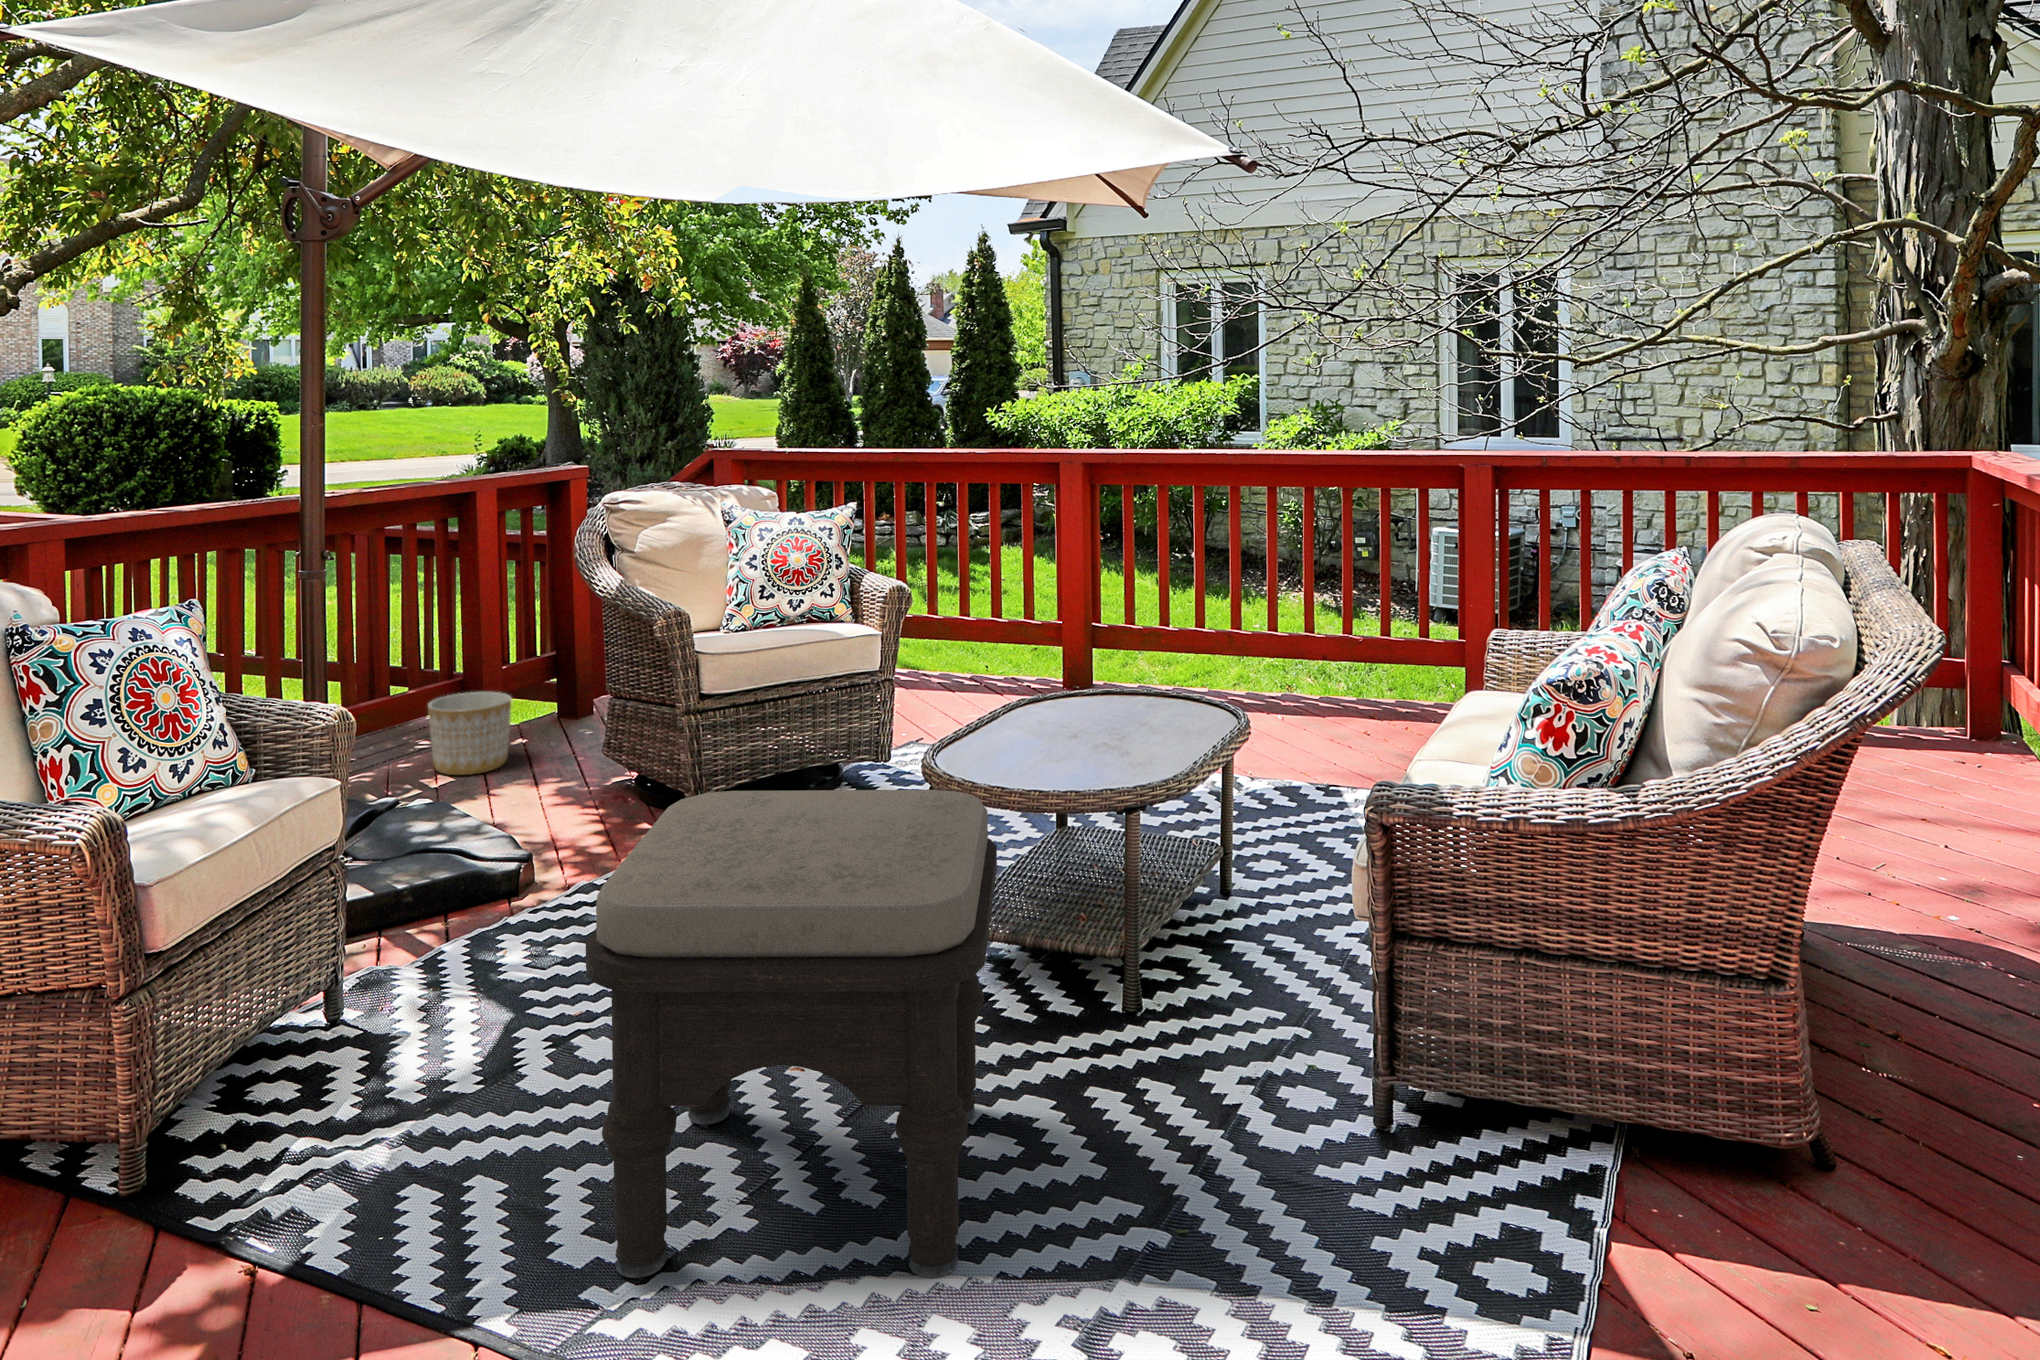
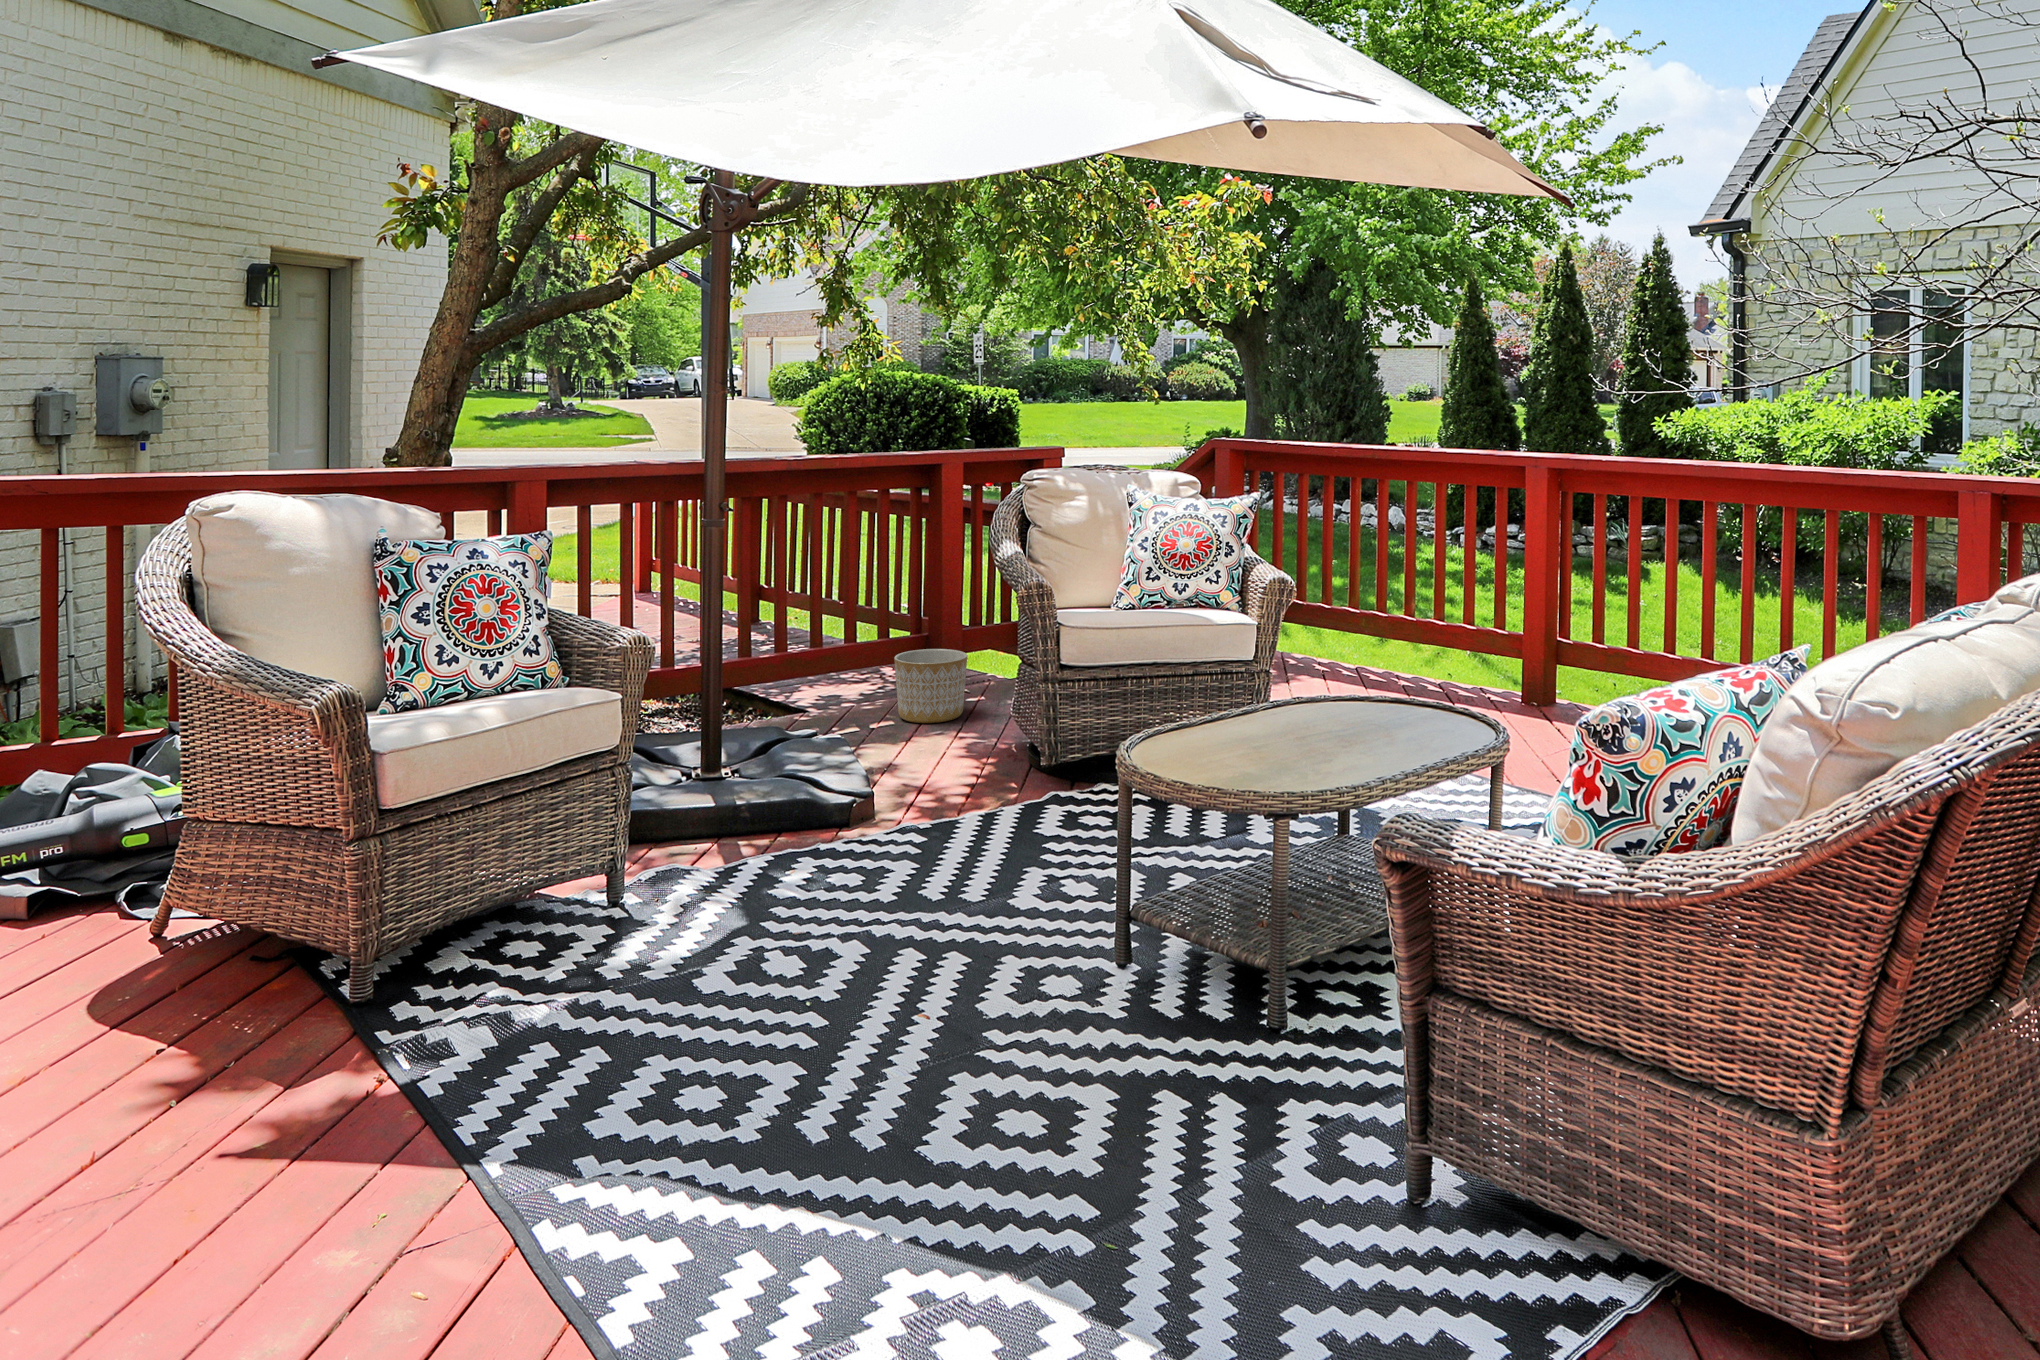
ottoman: present [586,790,997,1278] -> none [551,736,1020,1236]

